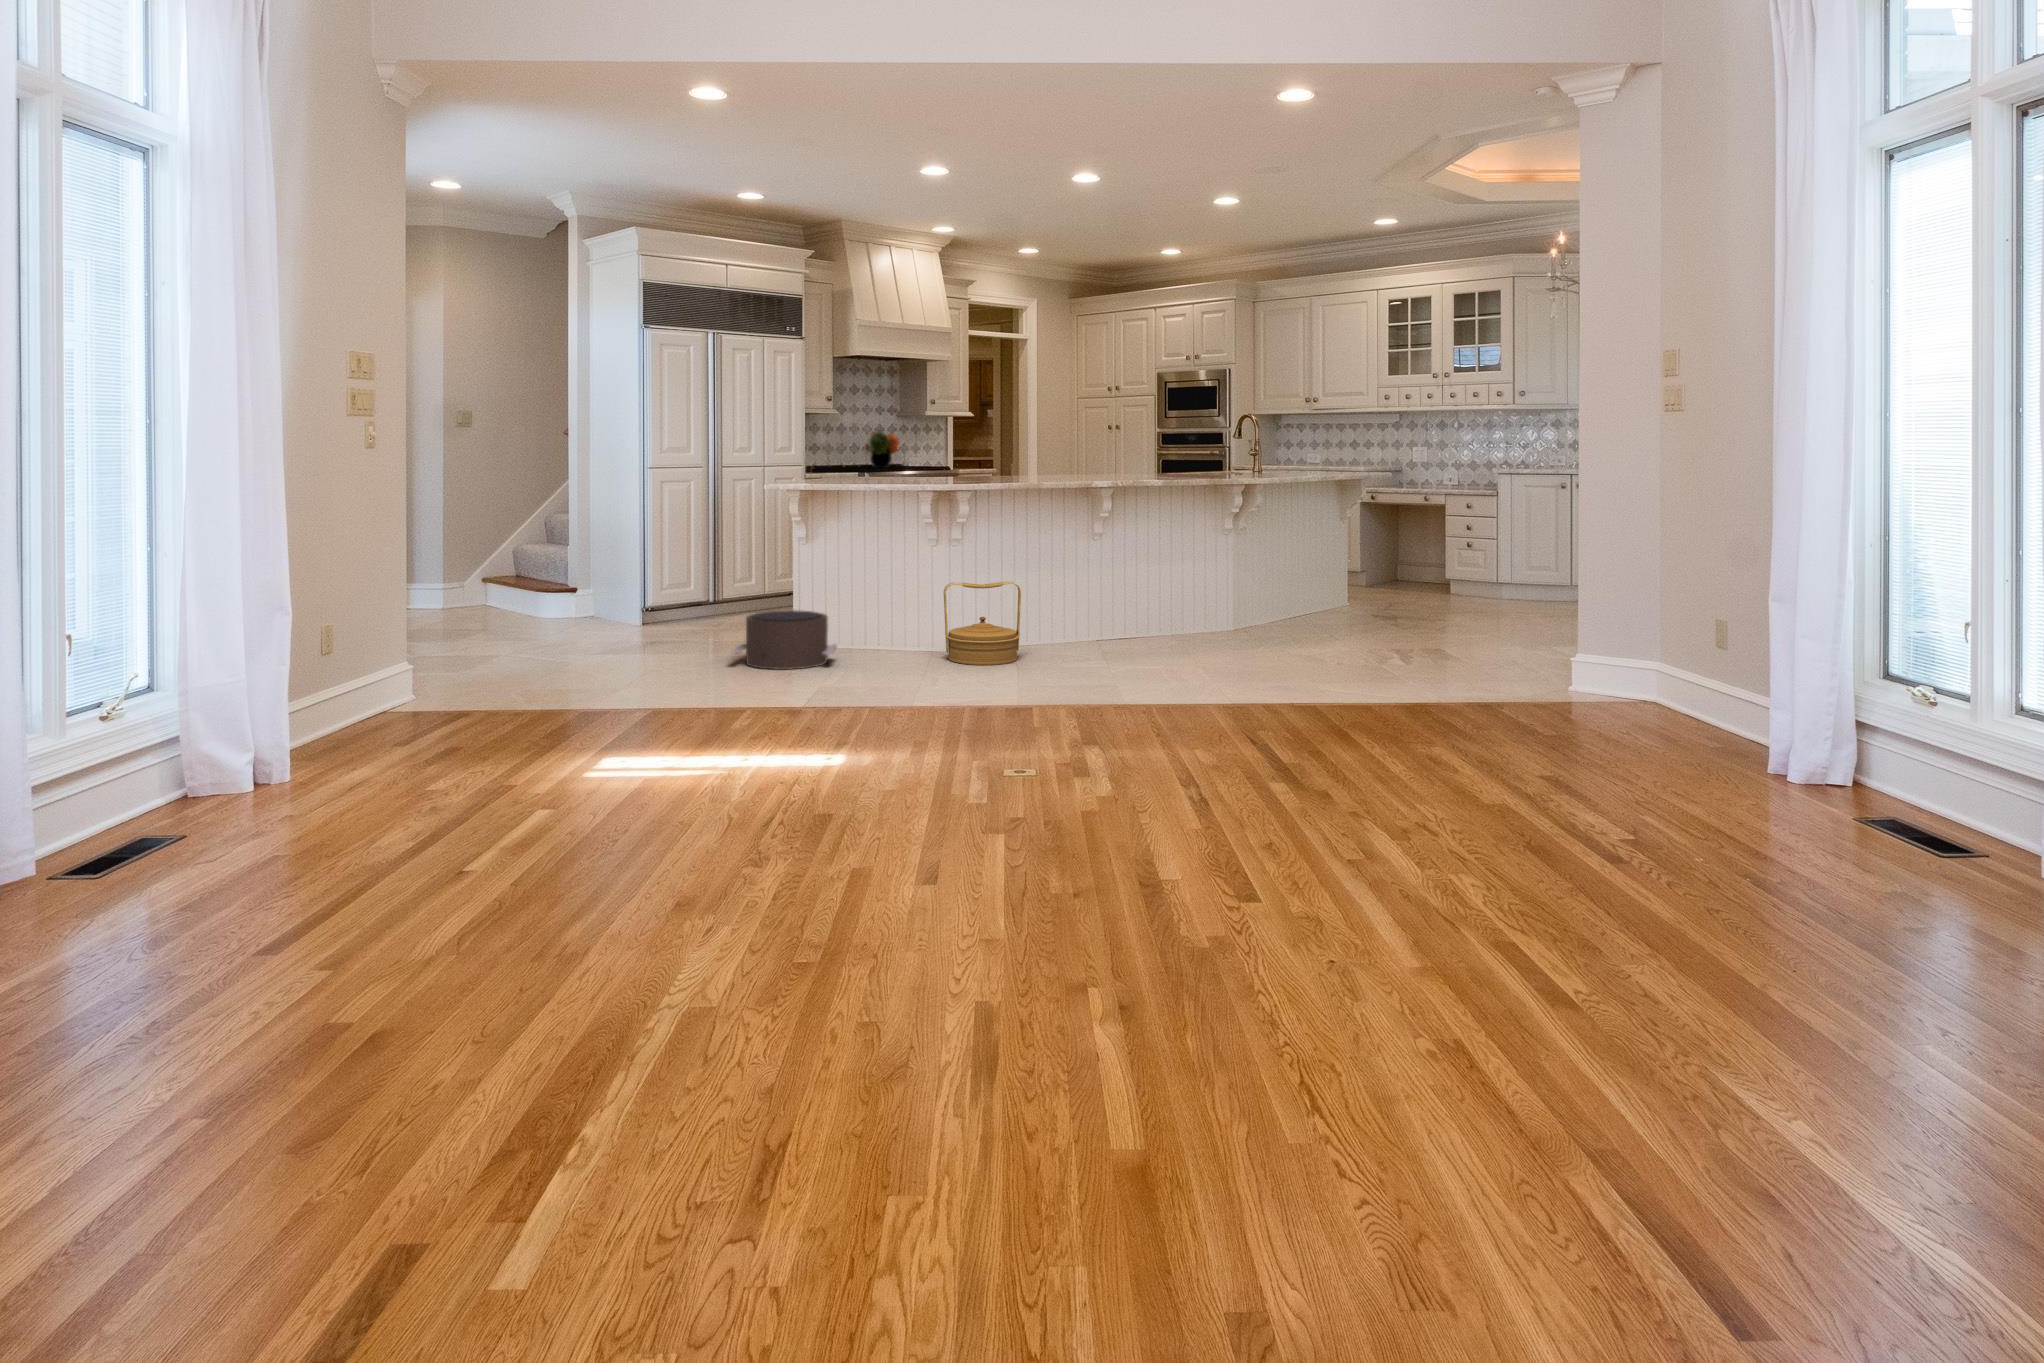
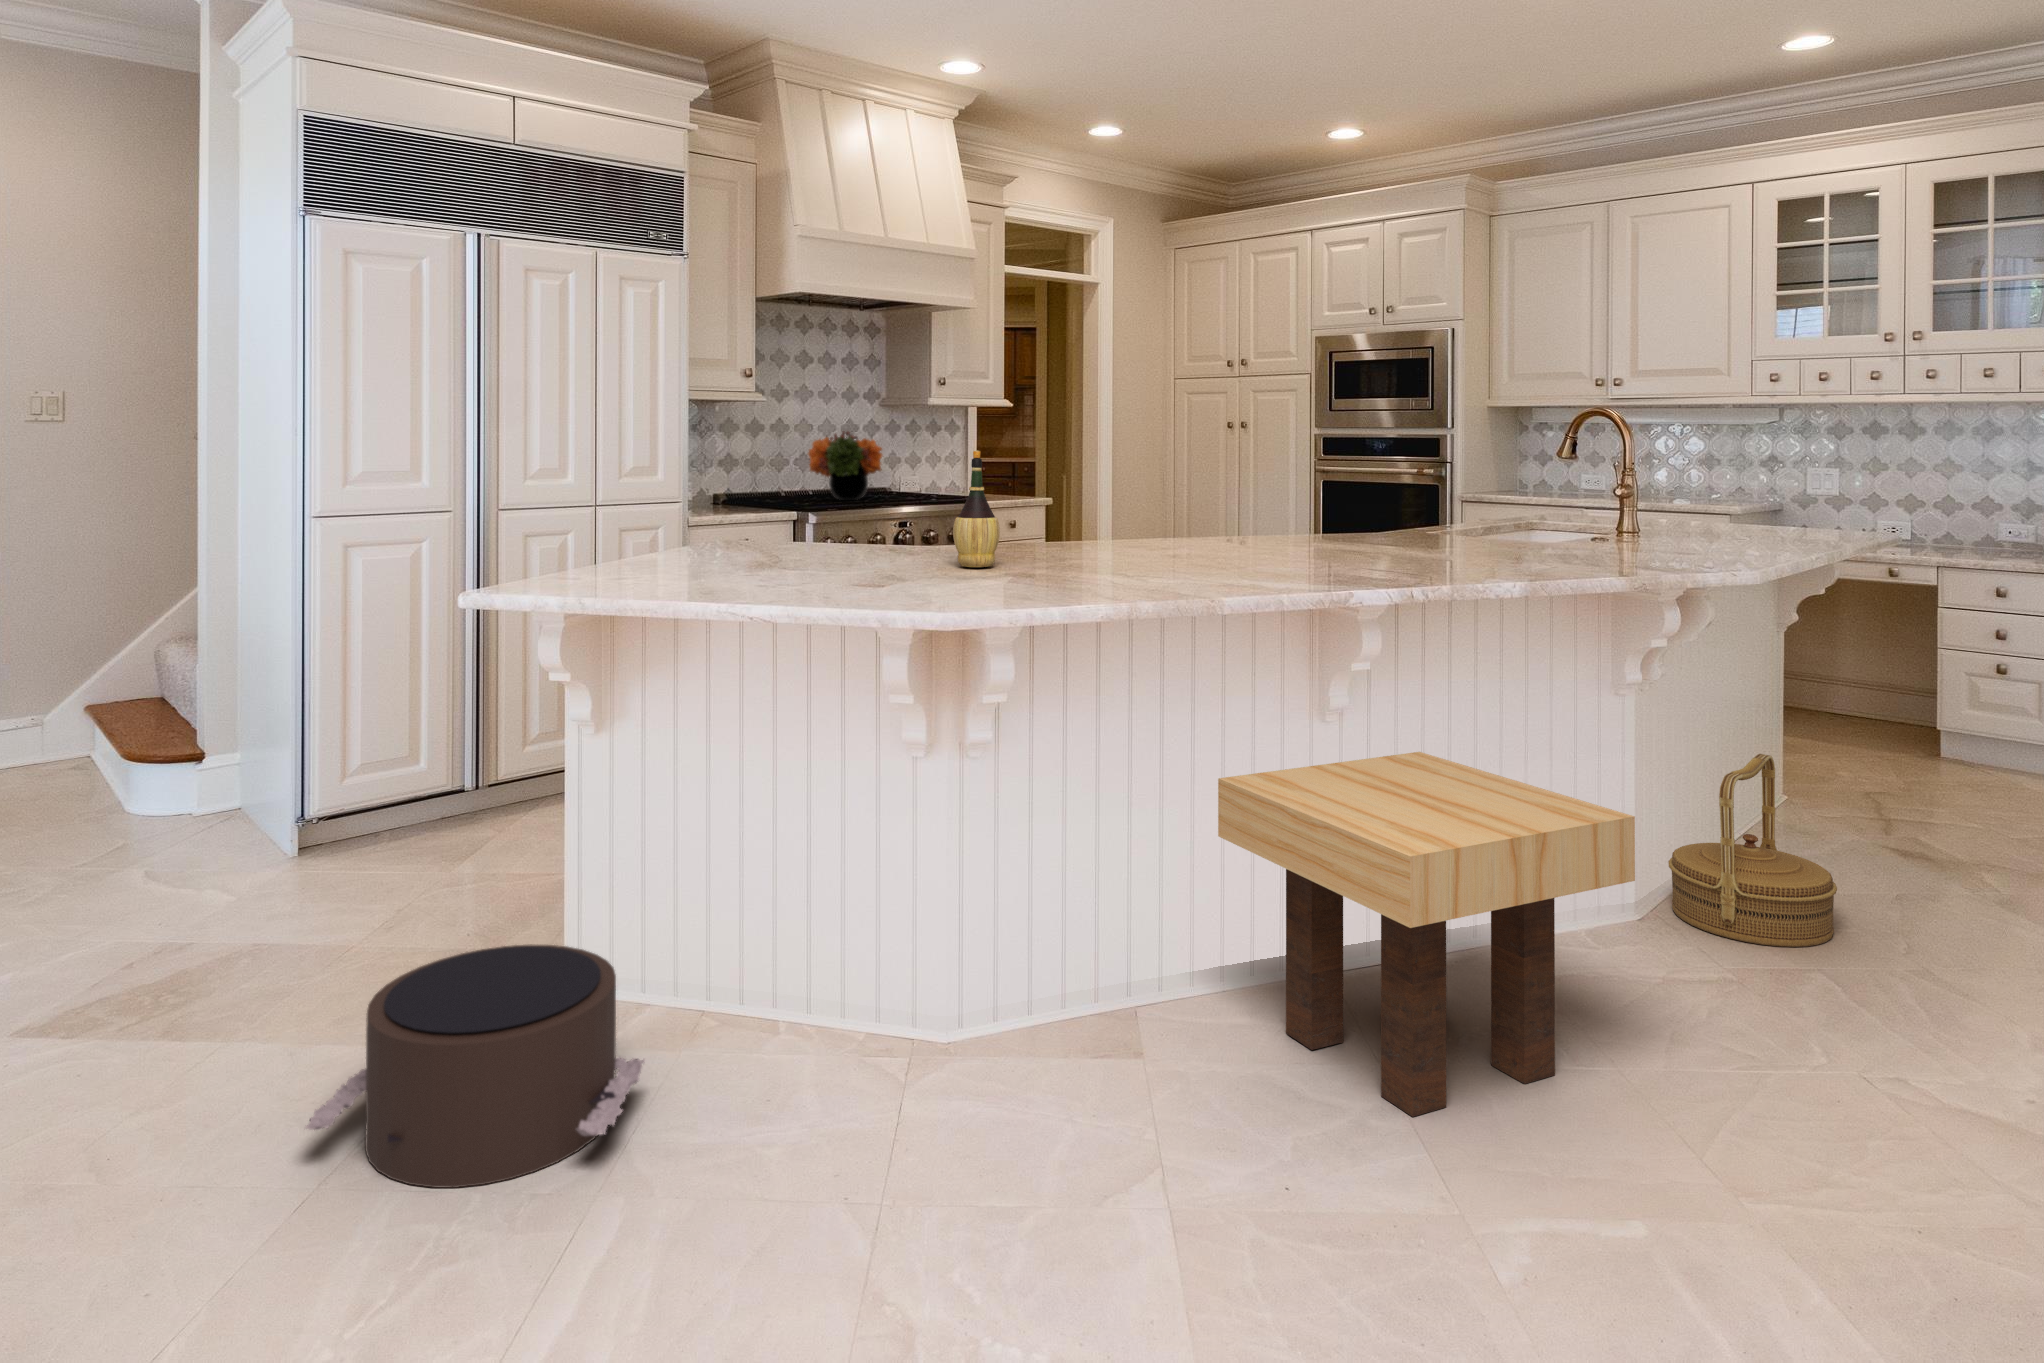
wine bottle: none [944,432,964,482] -> present [953,451,1000,567]
side table: none [1048,552,1196,662] -> present [1218,752,1635,1117]
woven basket: present [944,582,1021,665] -> present [1668,754,1837,947]

